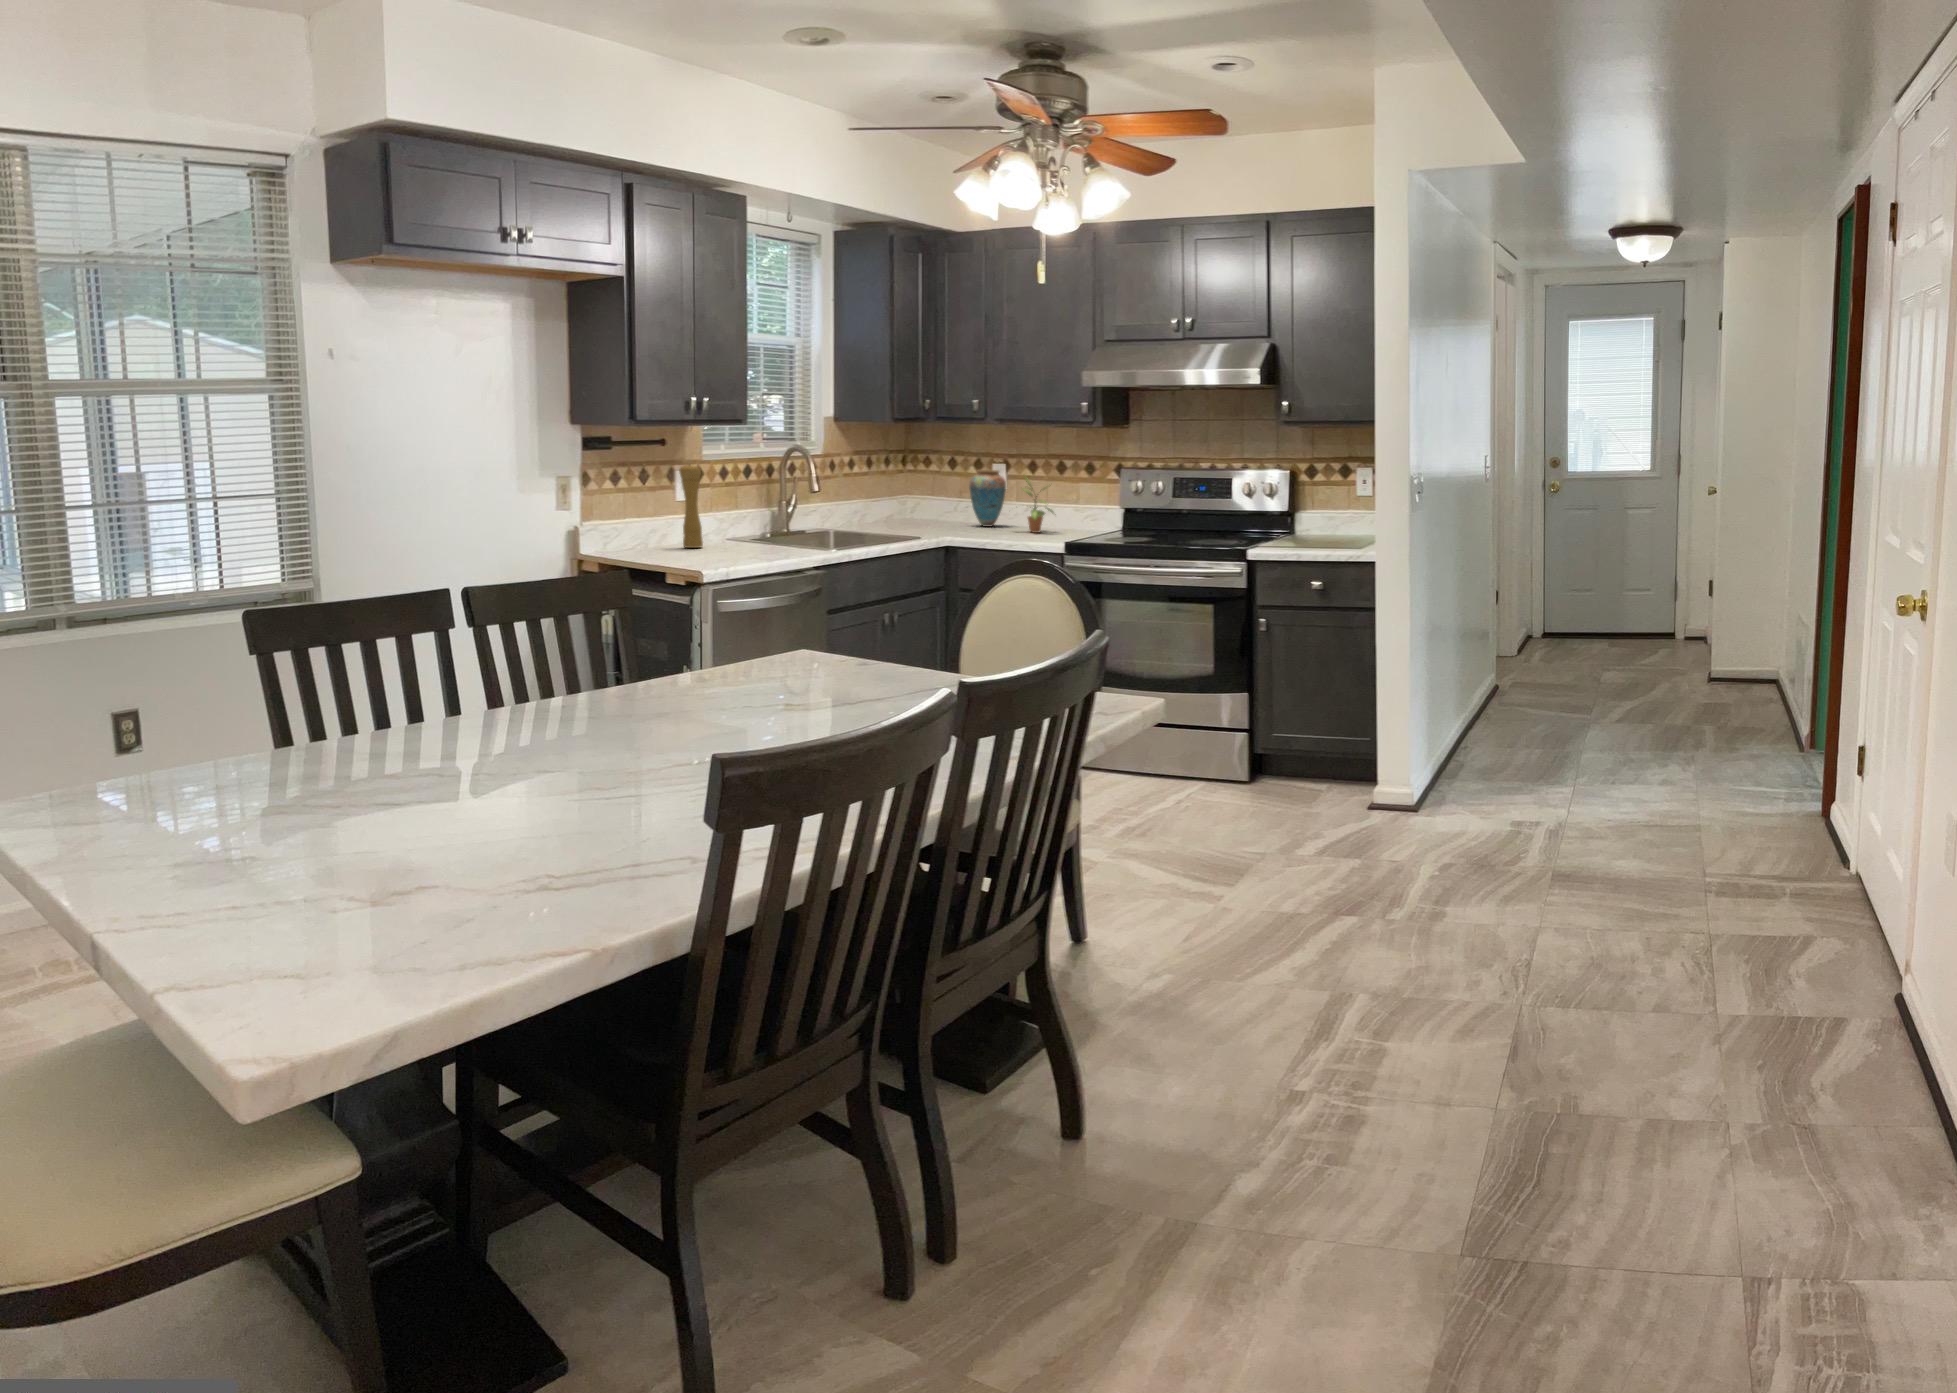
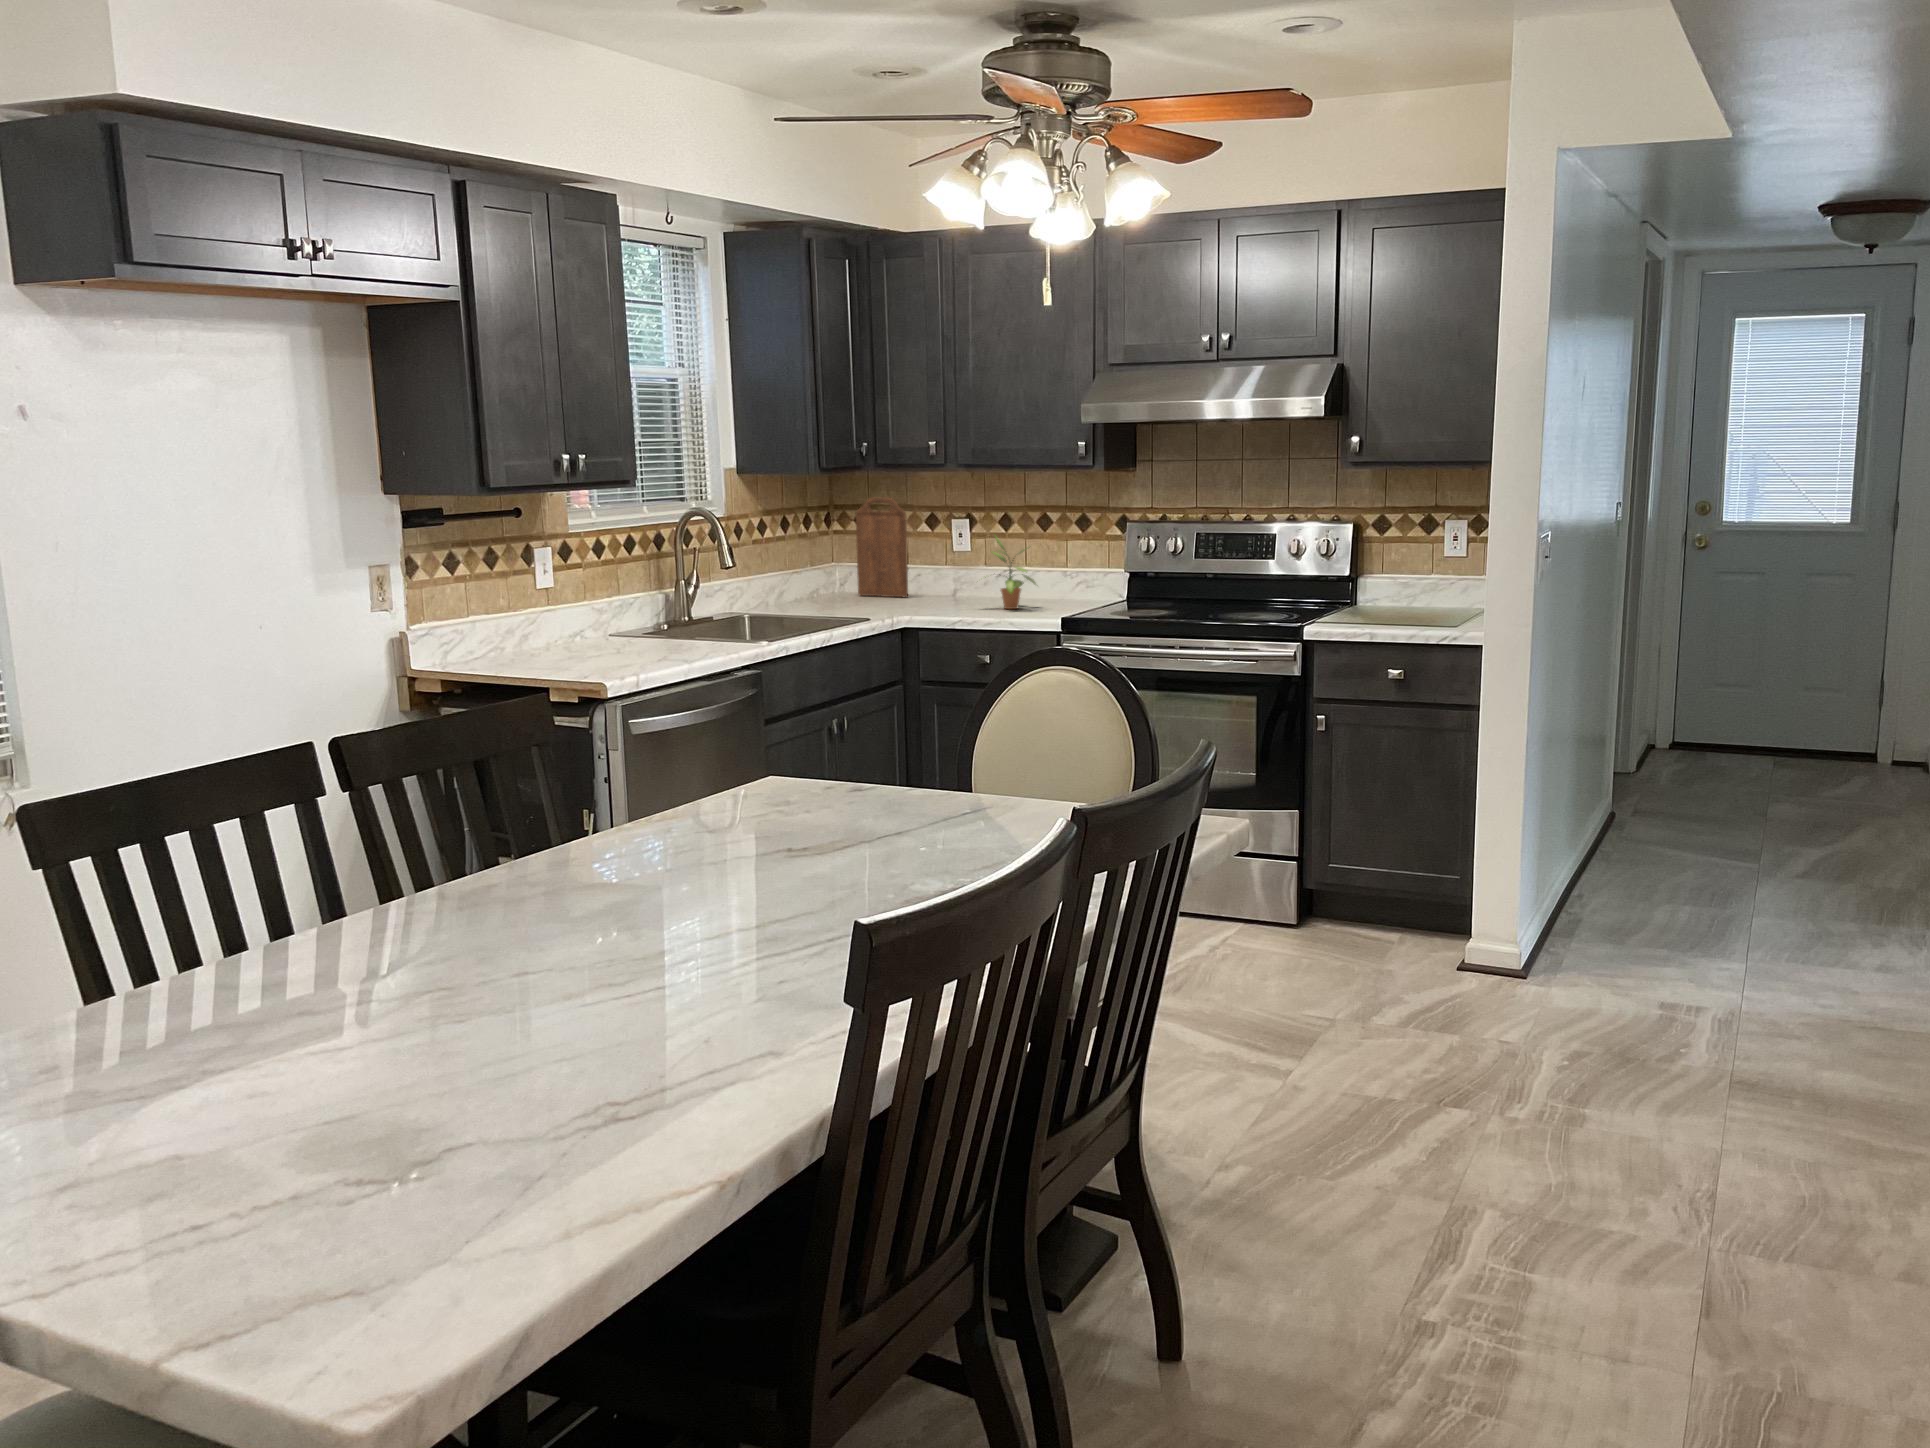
cutting board: none [920,445,959,523] -> present [856,498,908,597]
pepper mill: present [679,465,703,548] -> none [540,540,574,652]
vase: present [969,470,1006,526] -> none [922,528,970,602]

